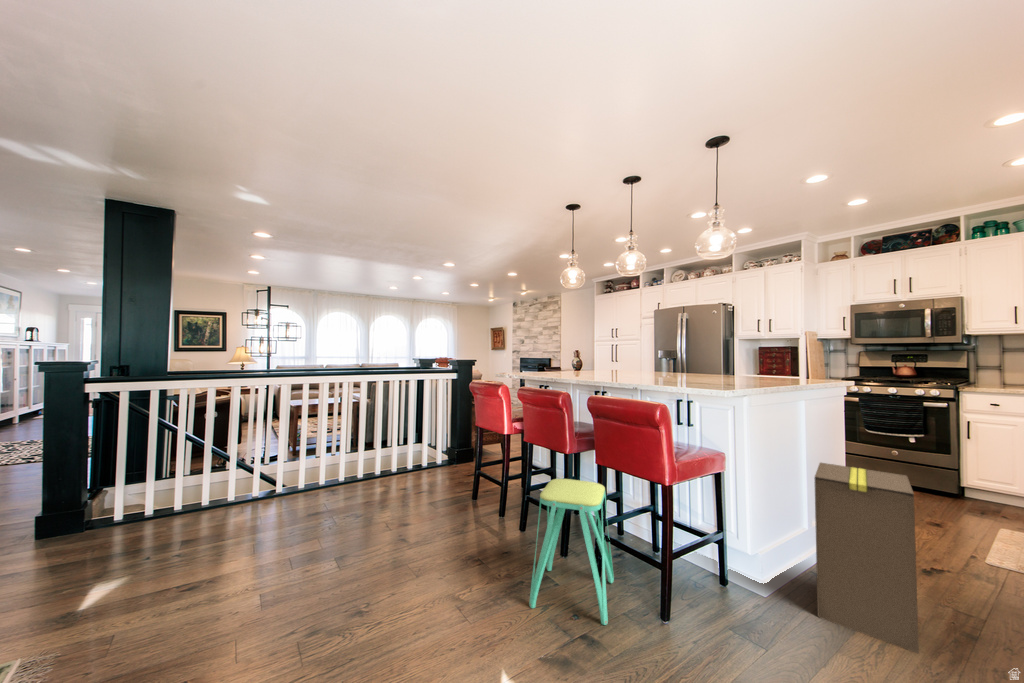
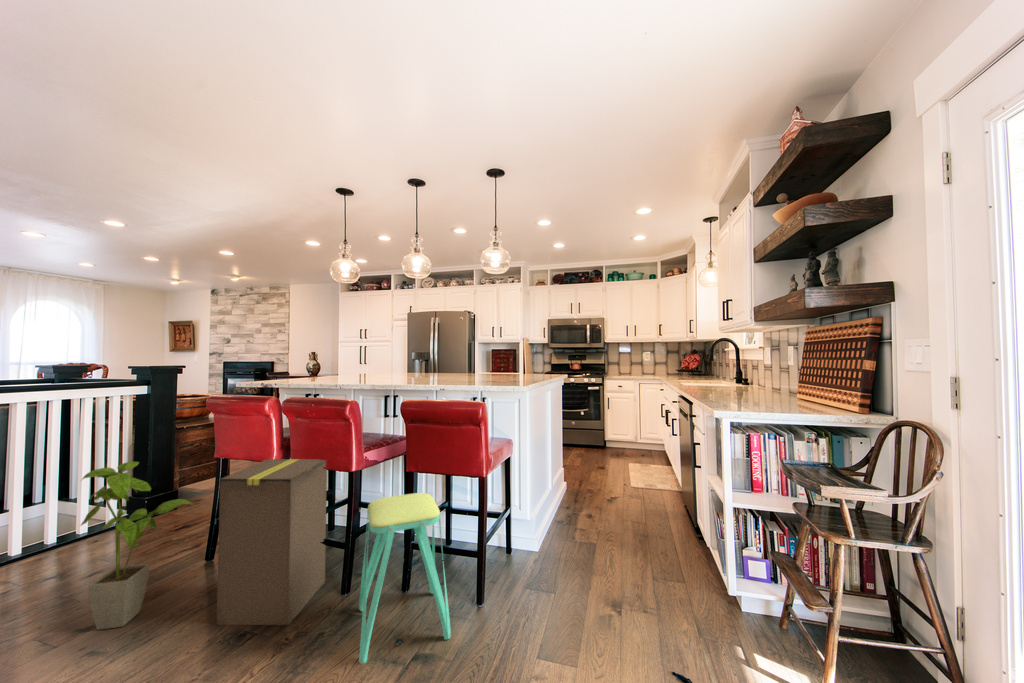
house plant: none [404,420,458,522] -> present [81,462,194,630]
cardboard box: present [814,463,919,653] -> present [217,459,327,625]

